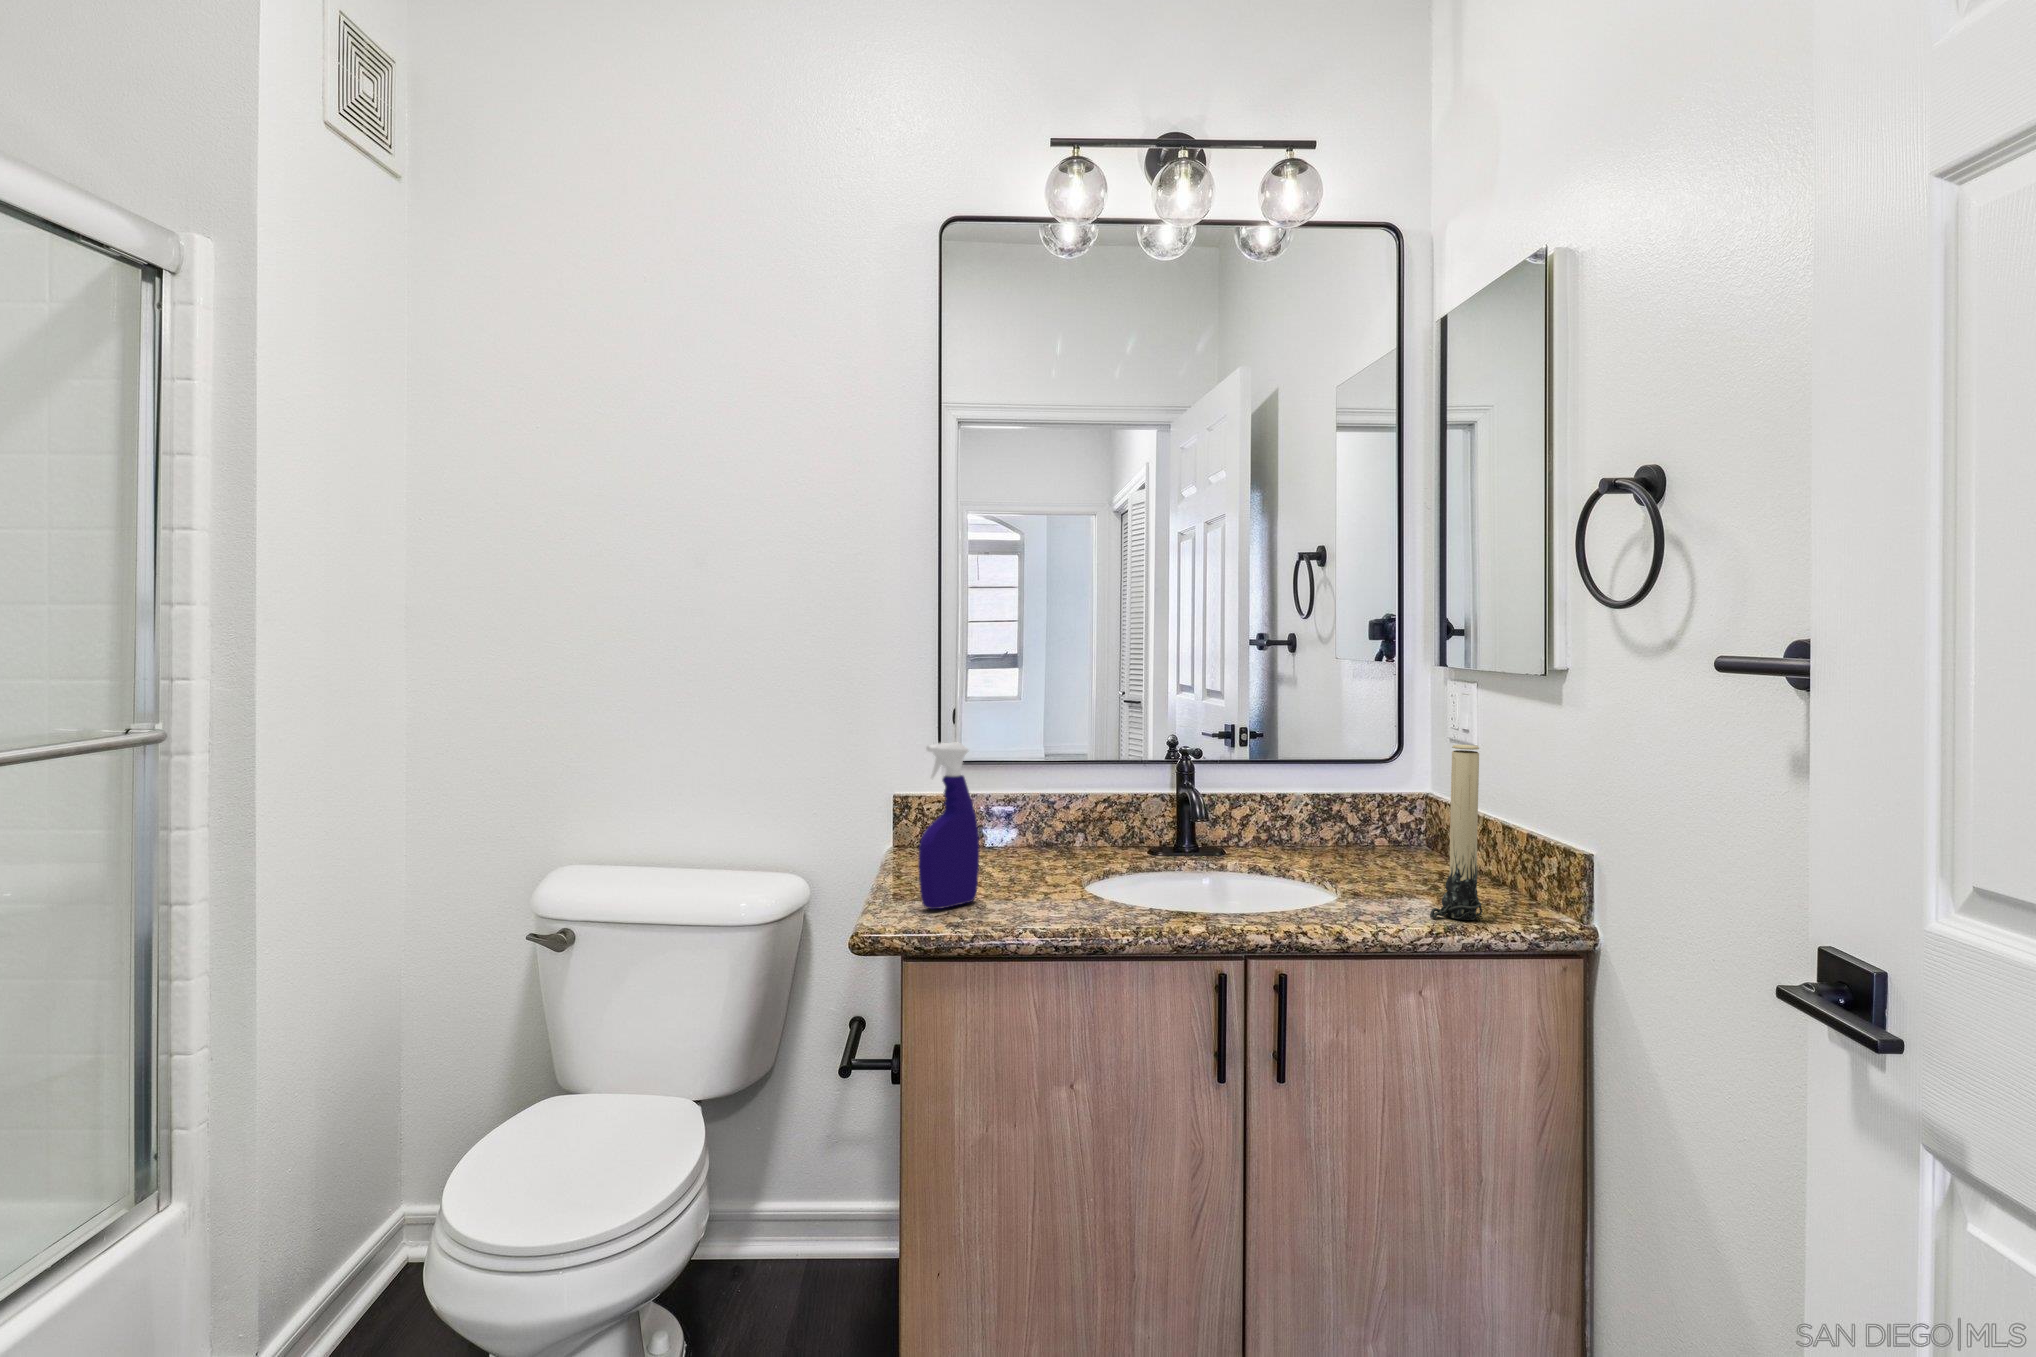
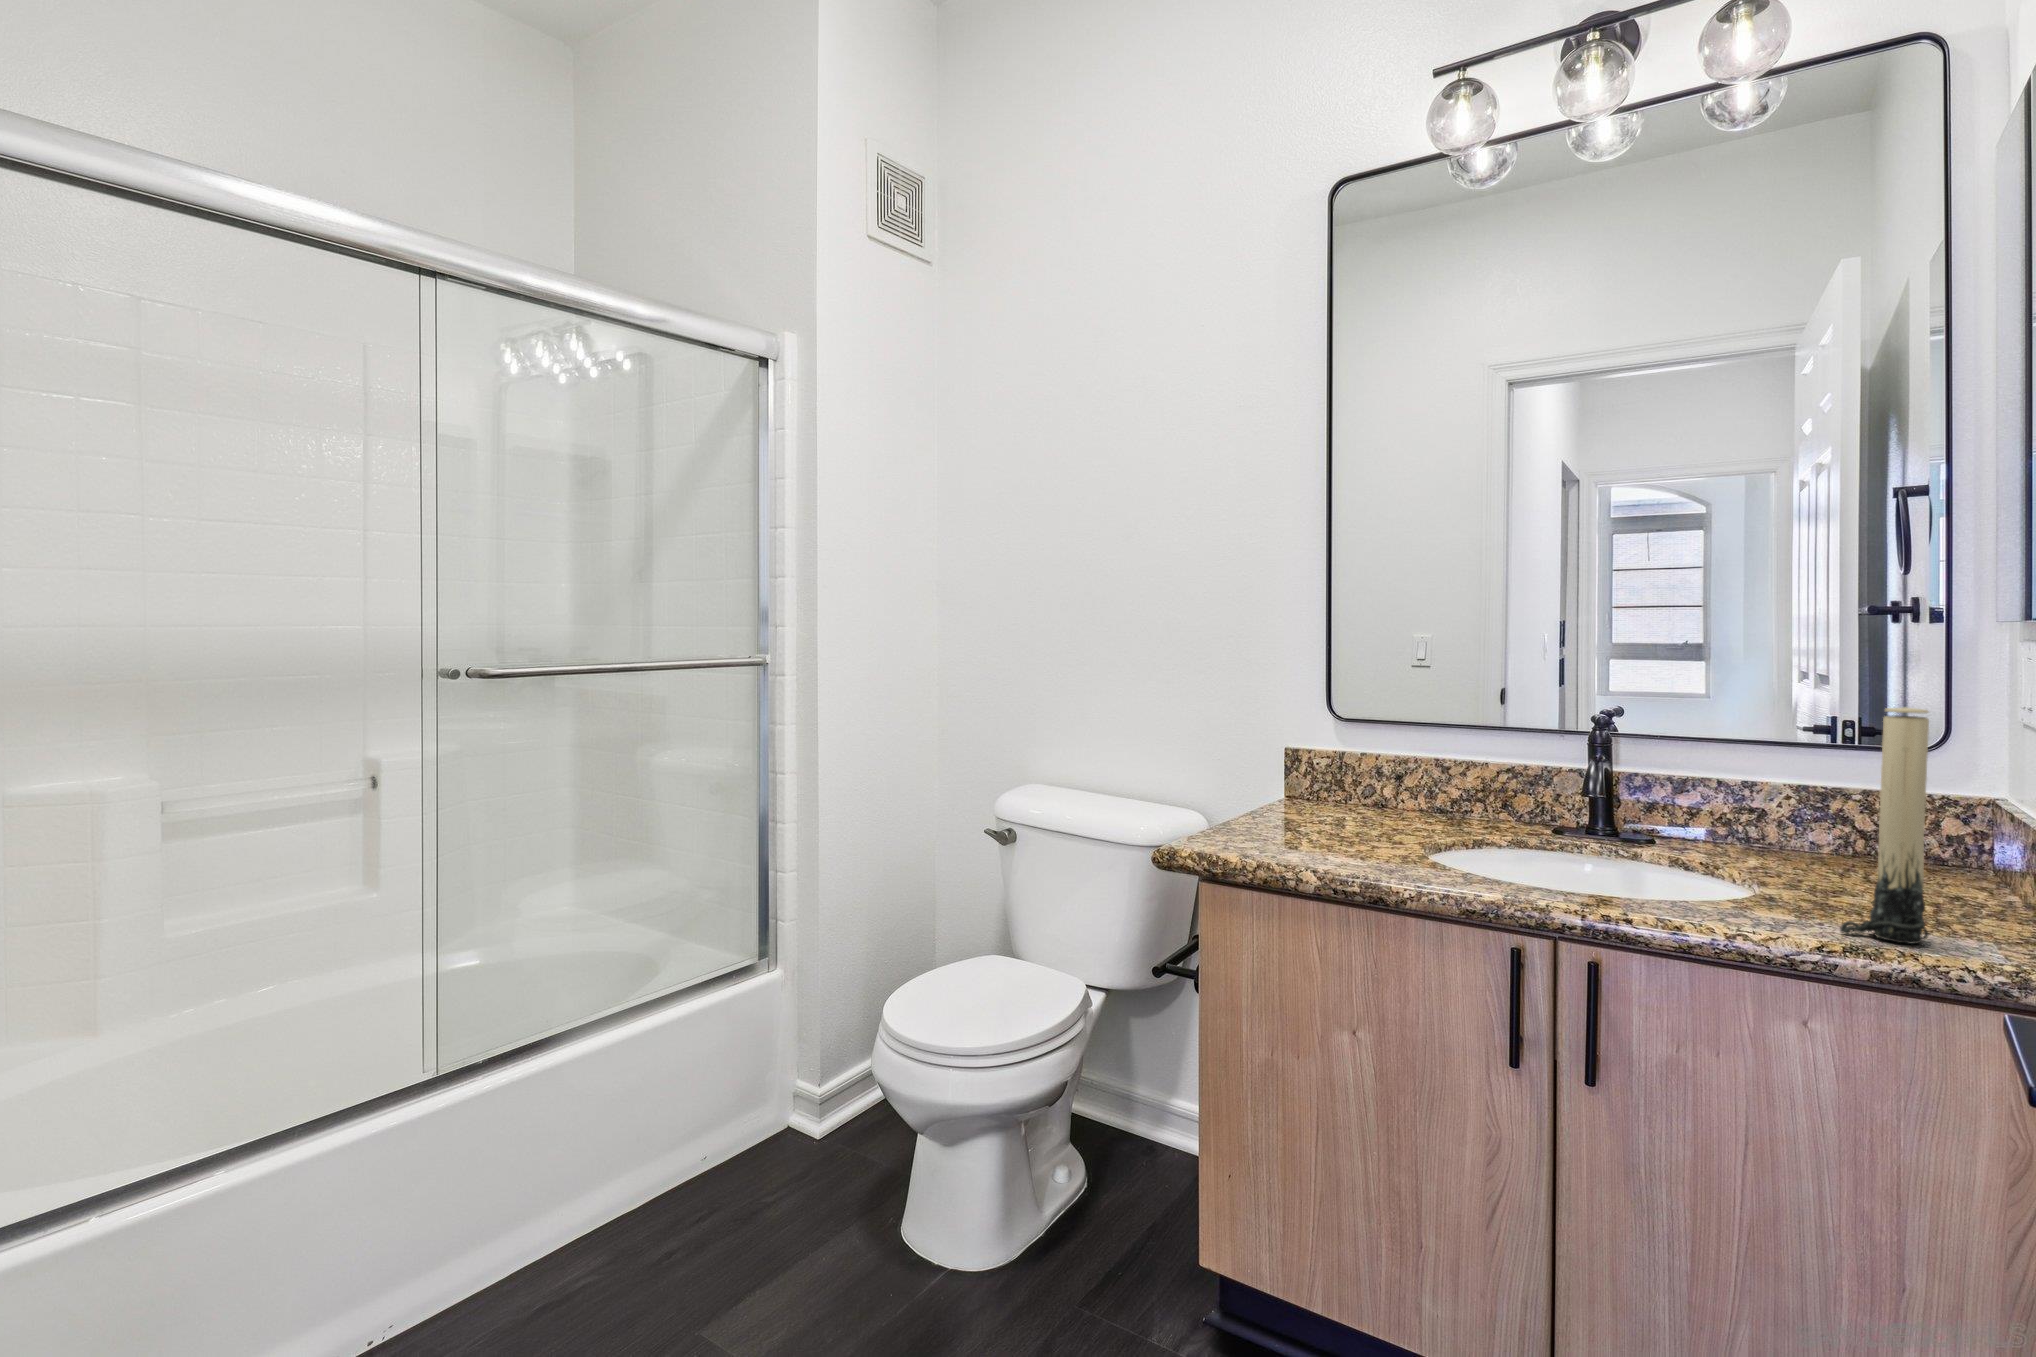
spray bottle: present [918,743,979,909] -> none [1227,686,1296,844]

